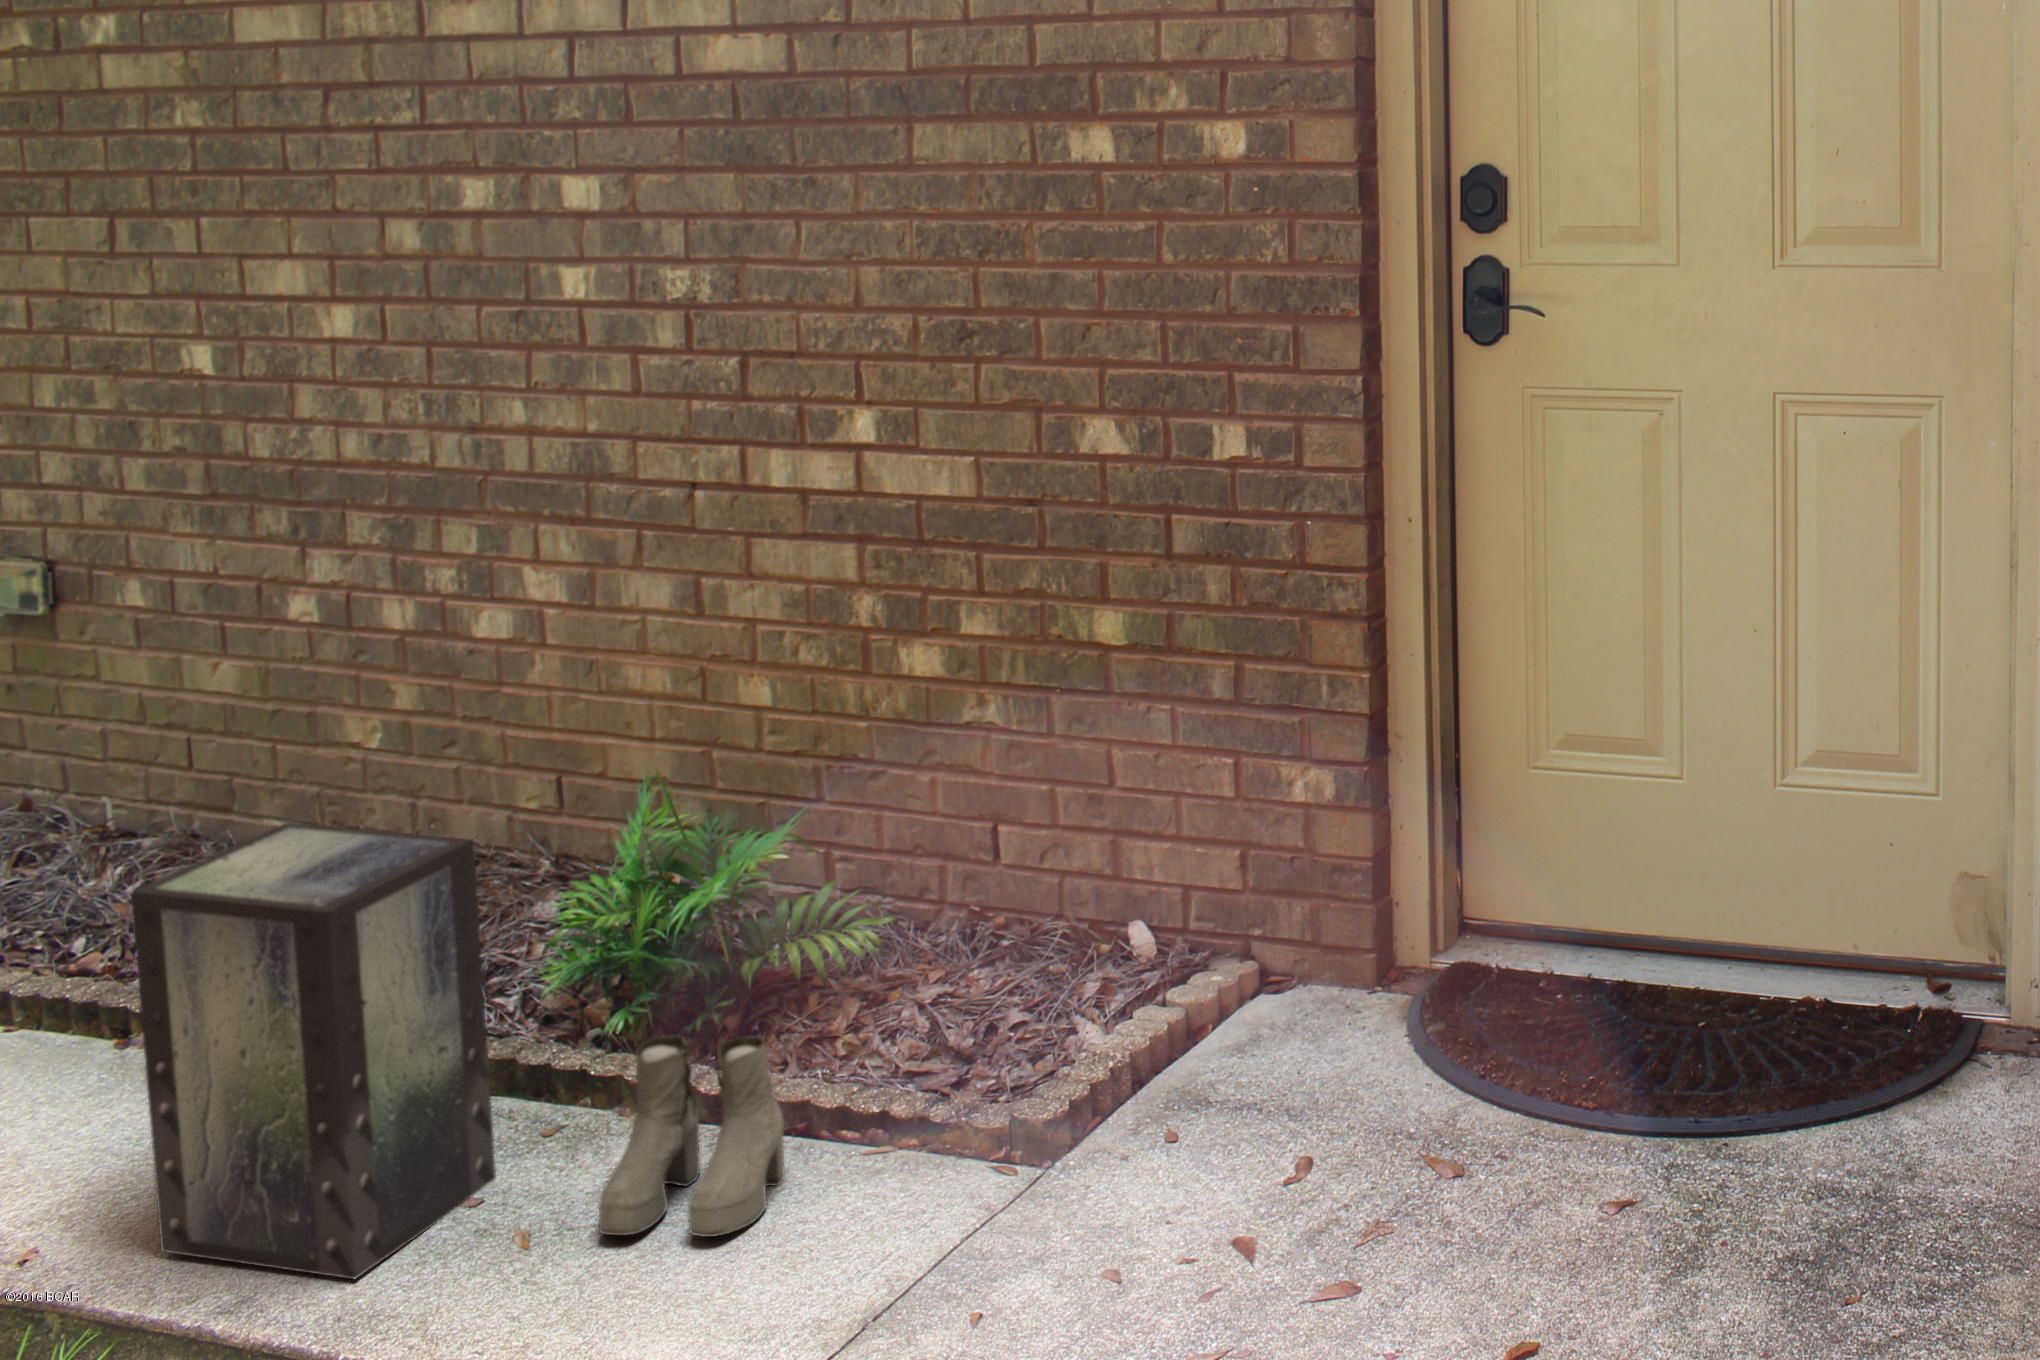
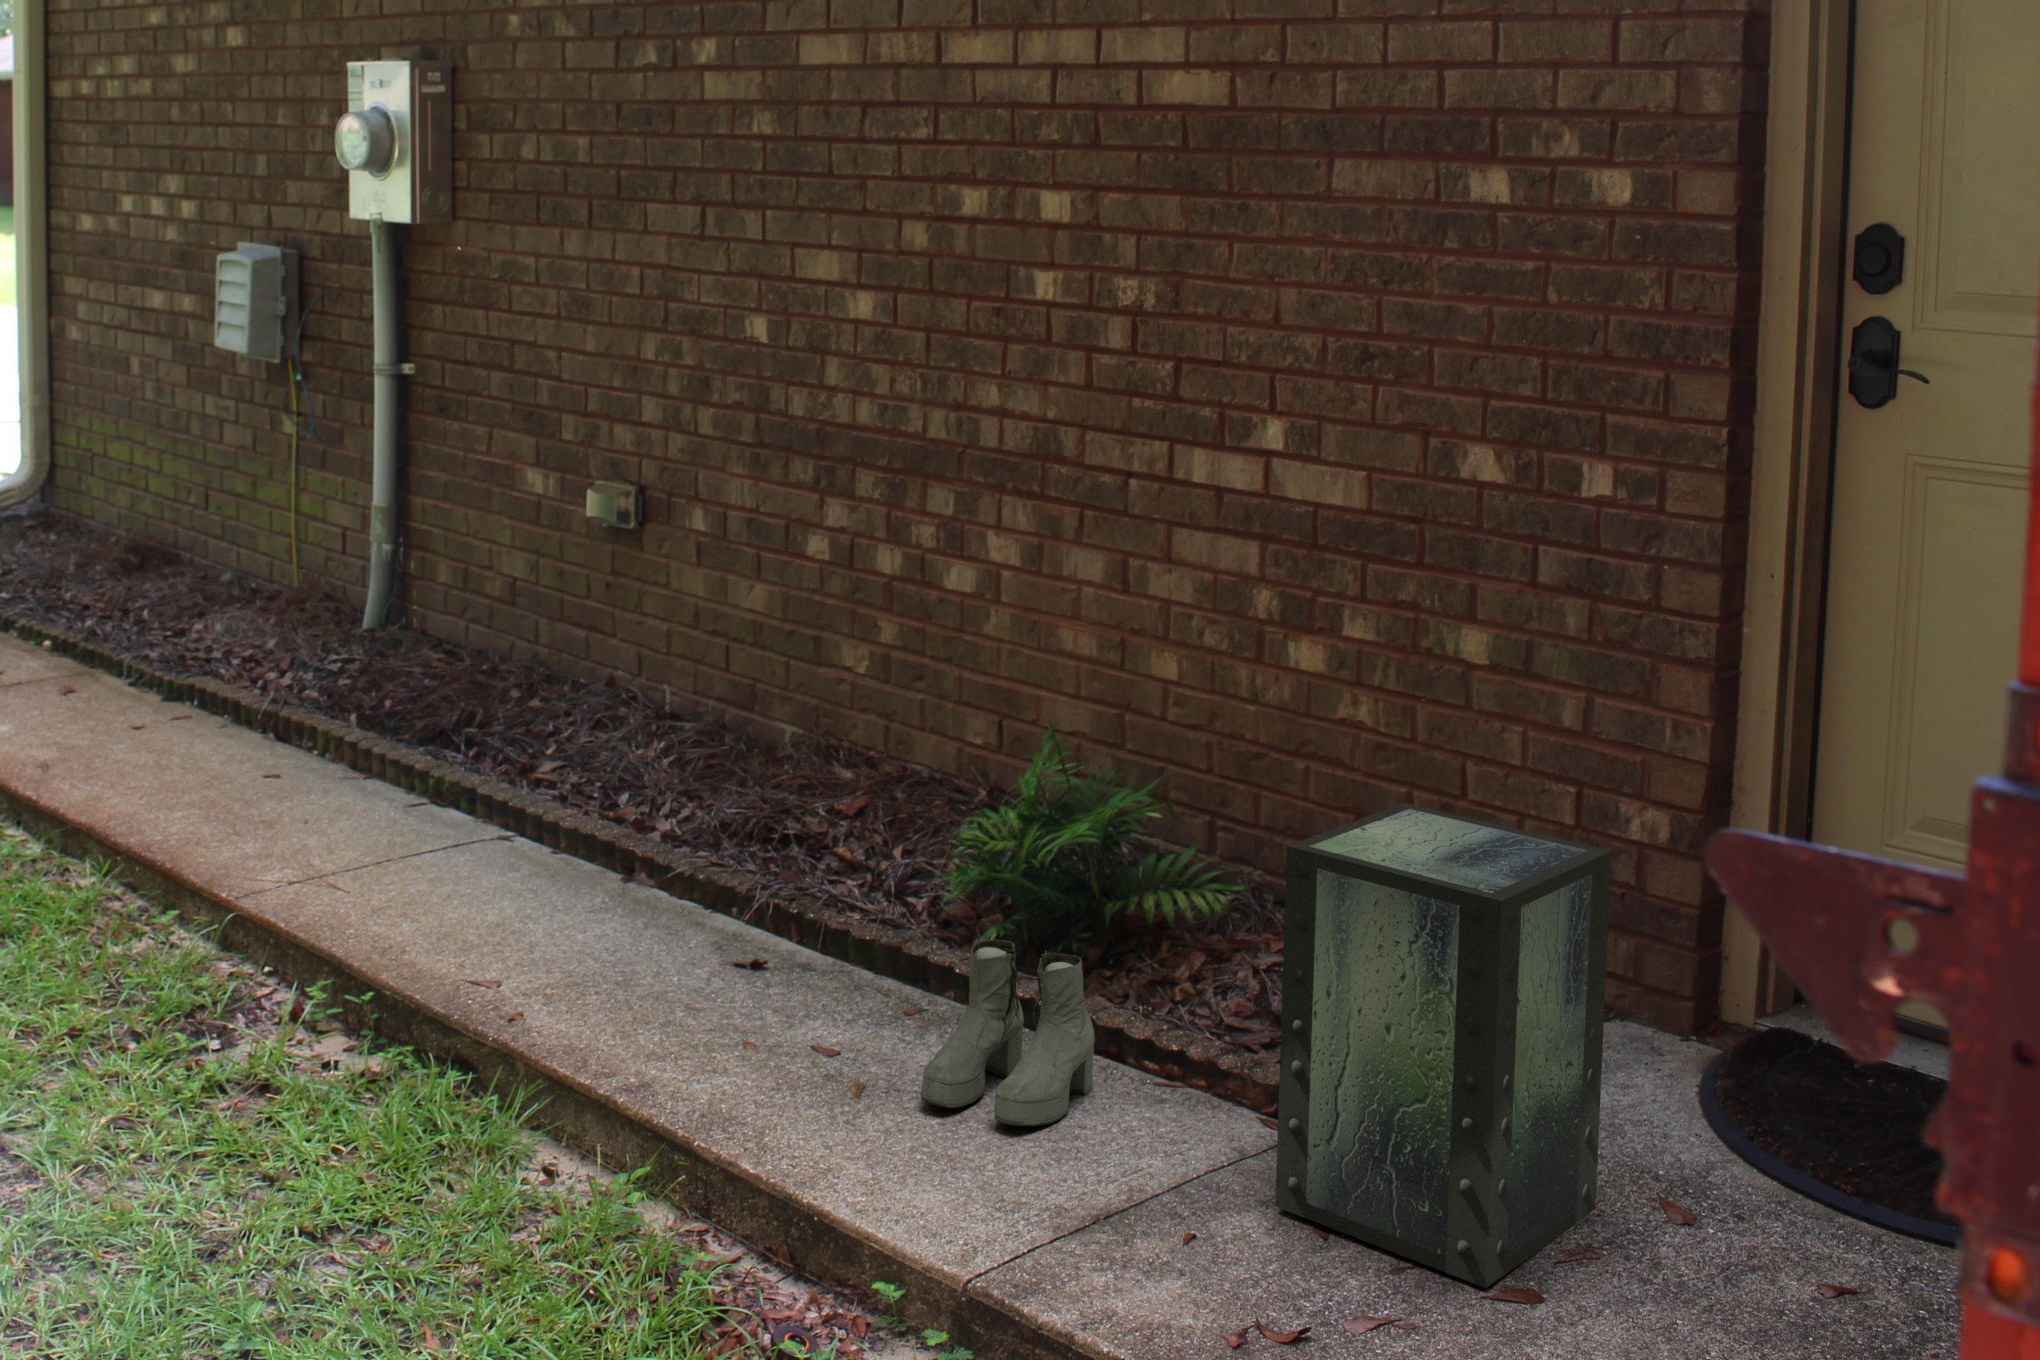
storage box: present [131,822,496,1279] -> present [1275,803,1611,1288]

